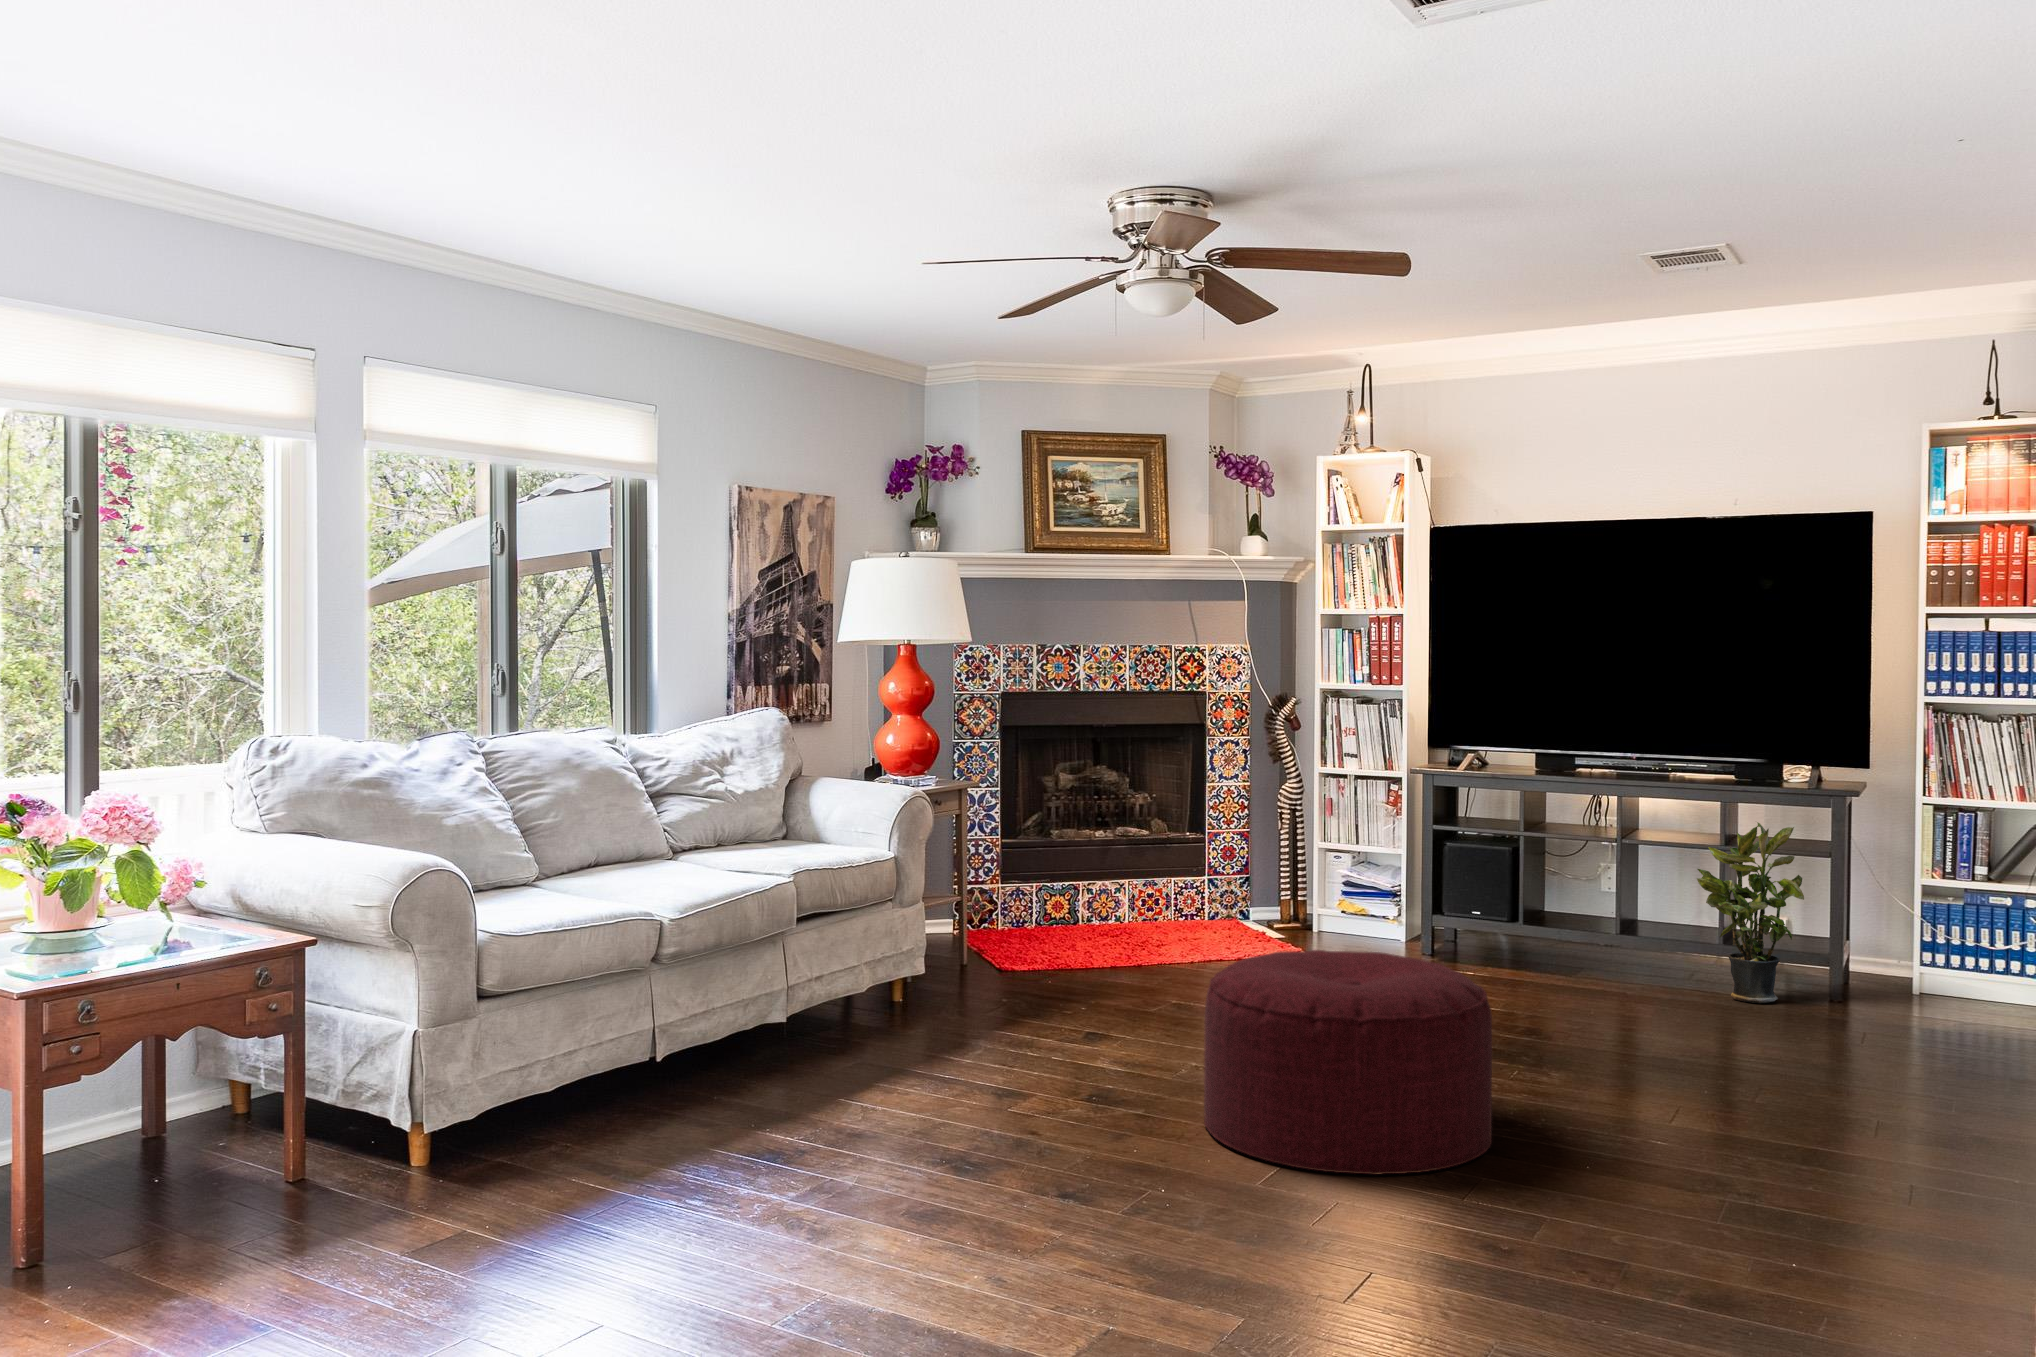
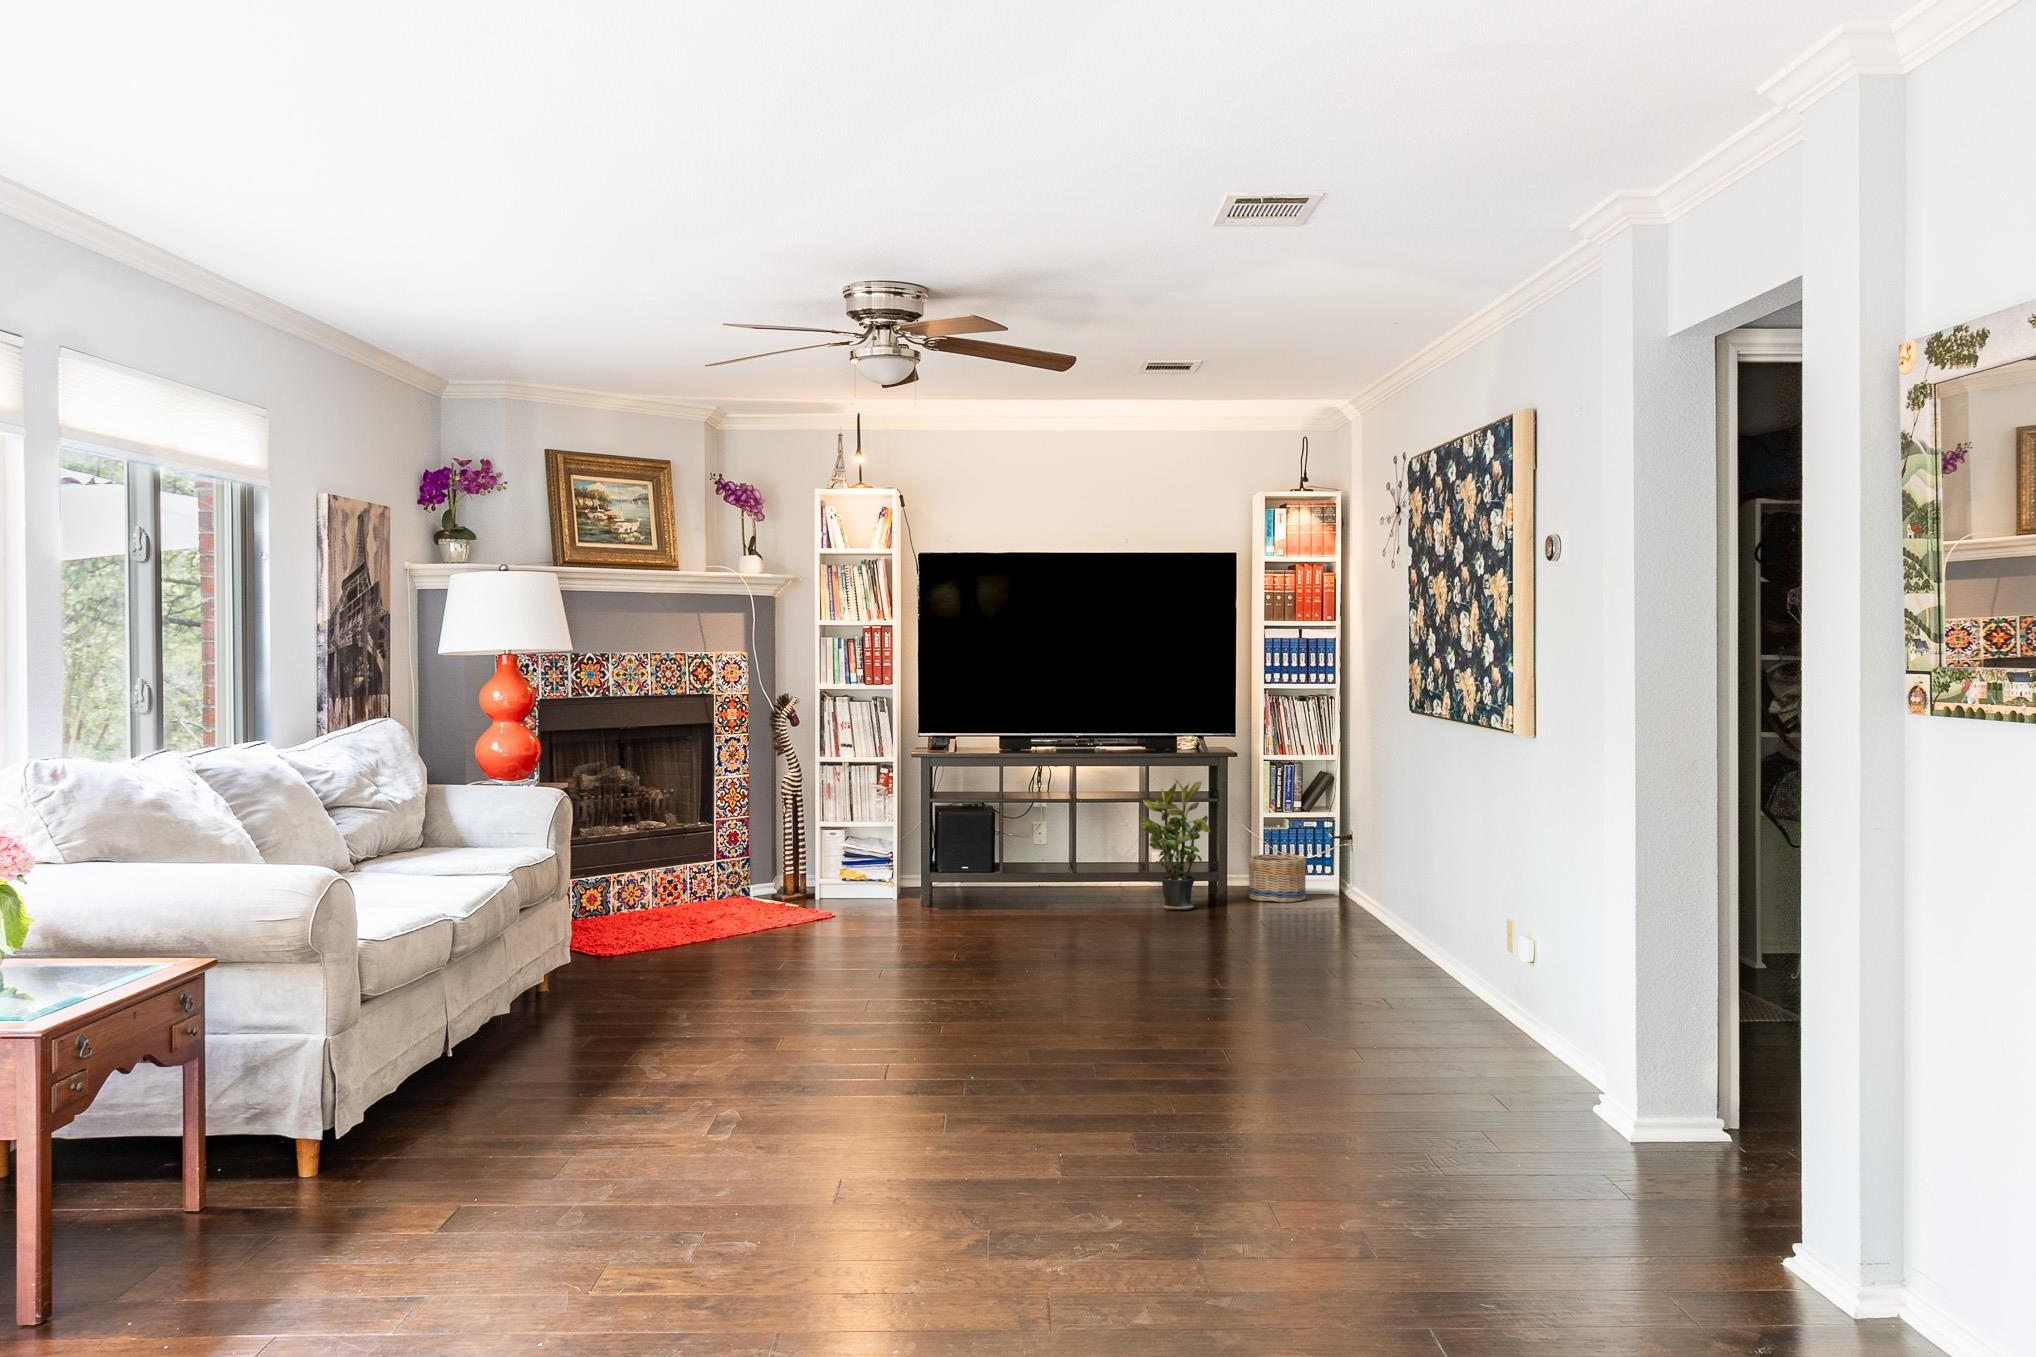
basket: none [1884,935,1980,1009] -> present [1248,854,1306,902]
ottoman: present [1204,950,1492,1175] -> none [937,877,1140,1022]

